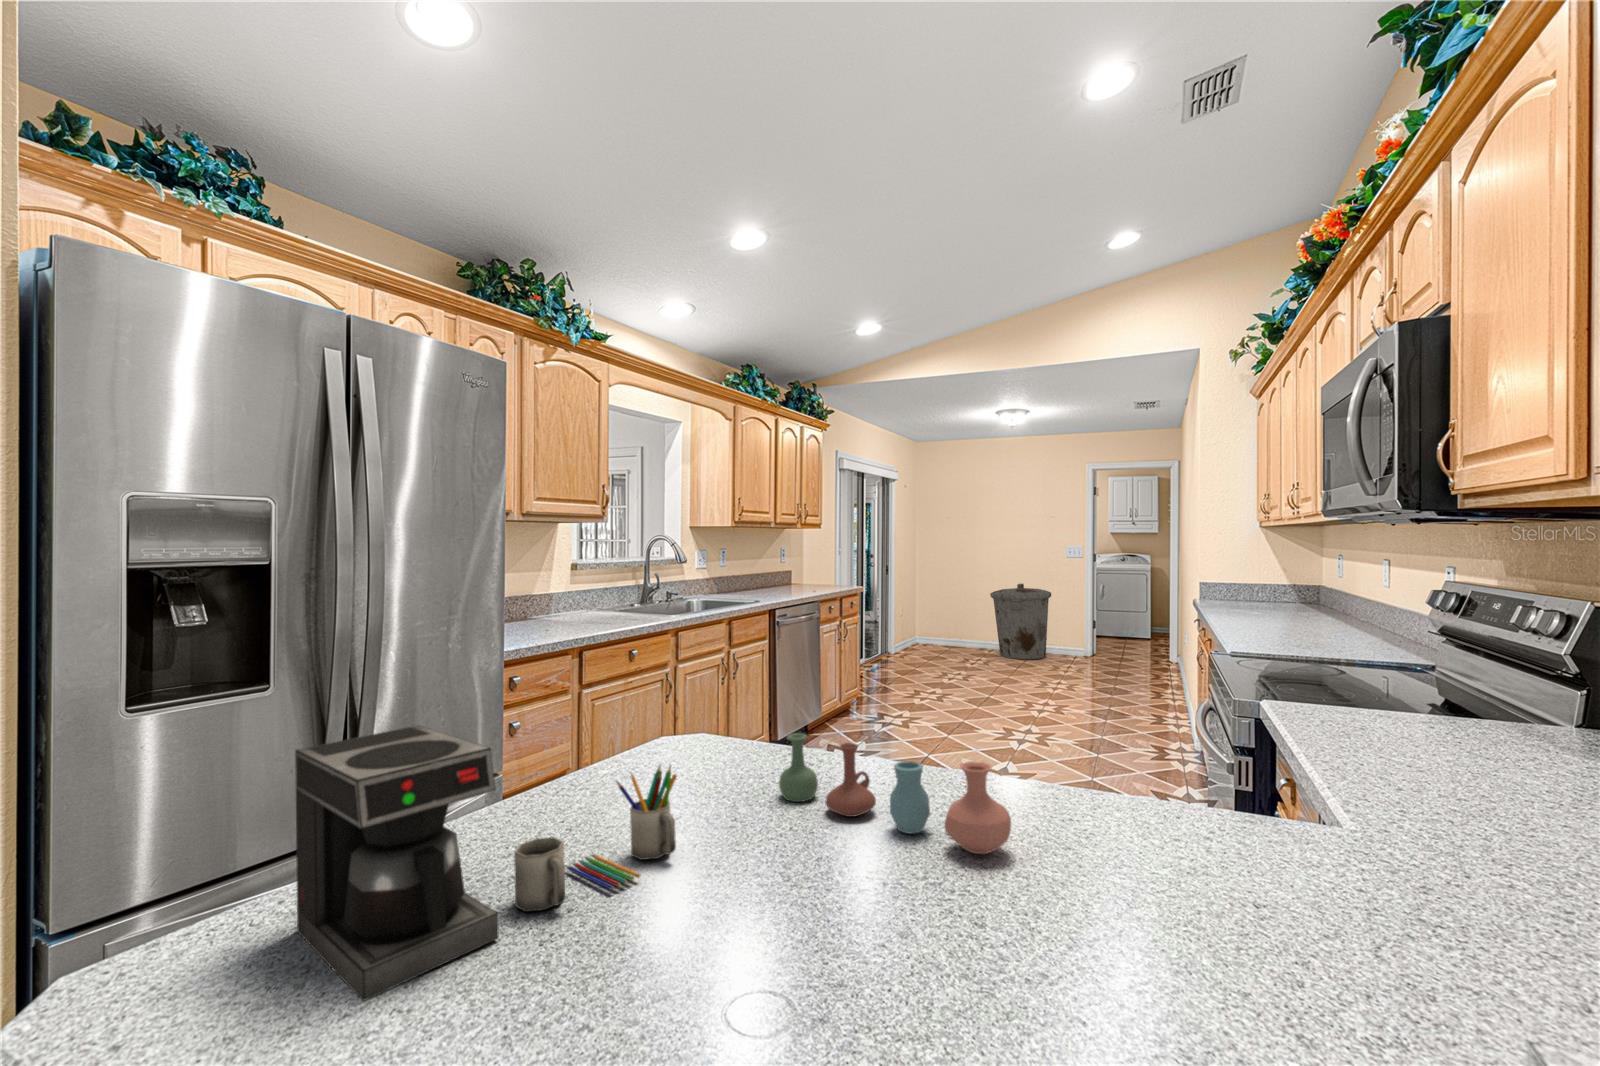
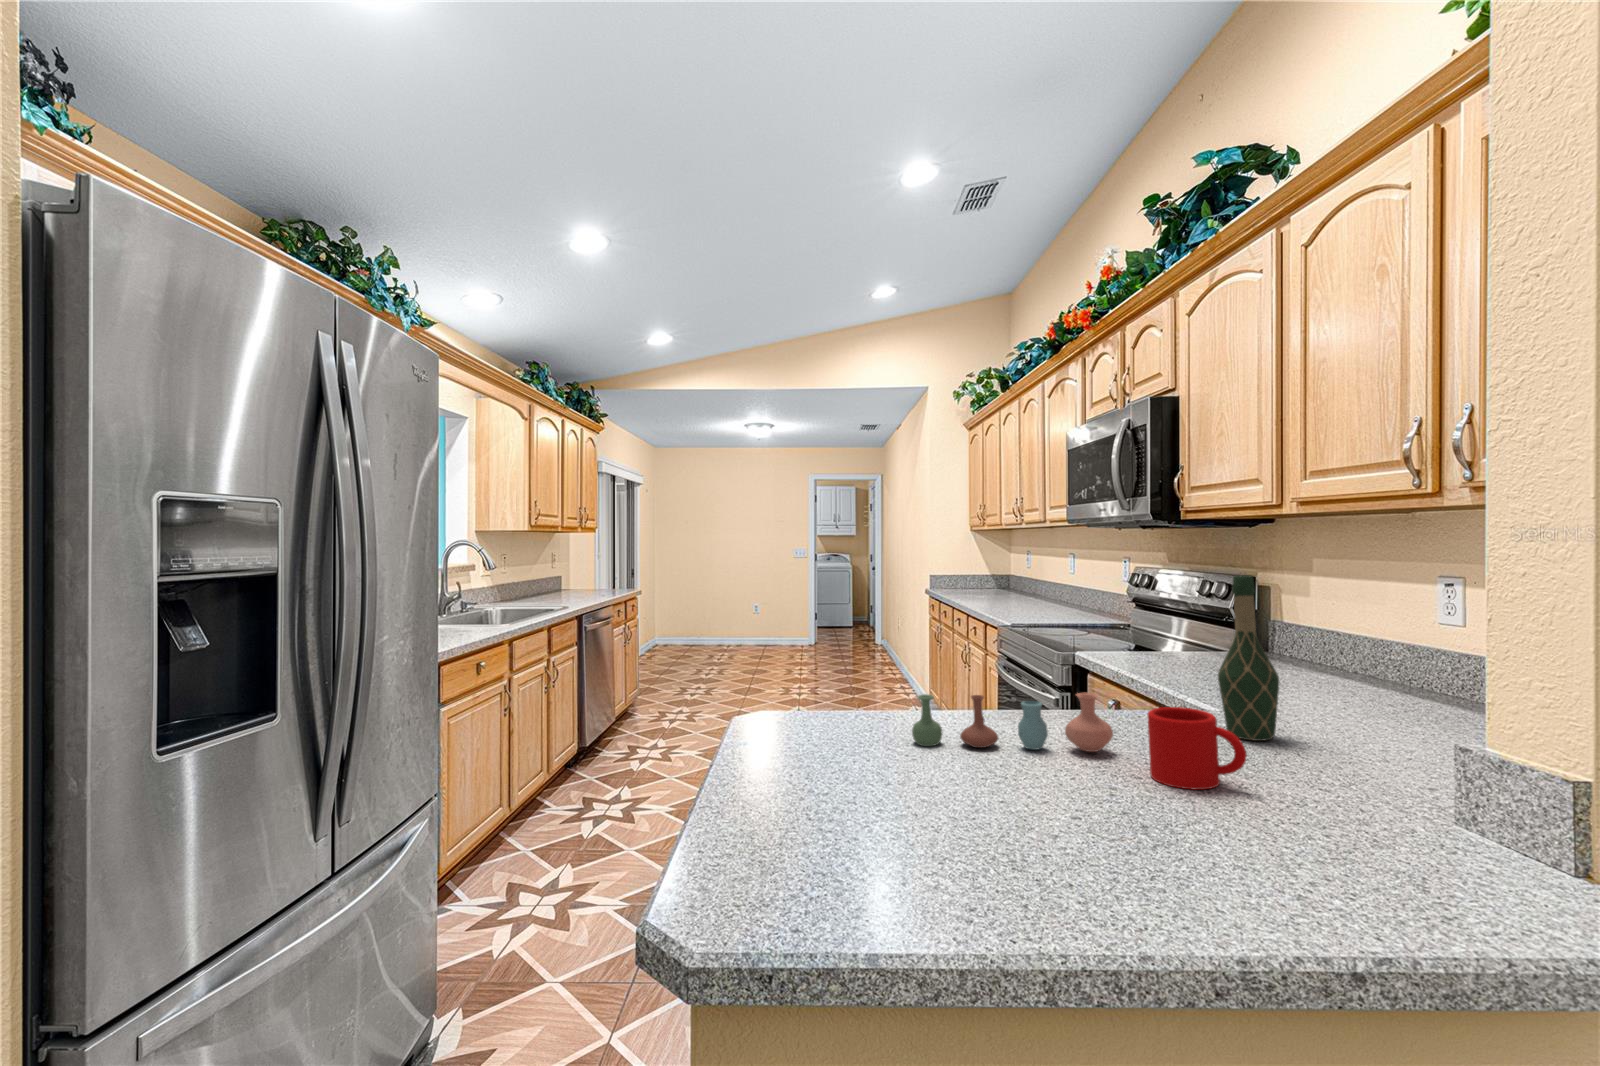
trash can: present [990,584,1051,659] -> none [732,581,785,650]
wine bottle: none [1251,598,1364,897] -> present [1218,575,1279,741]
coffee maker: present [295,725,677,1001] -> none [769,704,941,894]
mug: none [979,805,1100,959] -> present [1148,707,1247,789]

